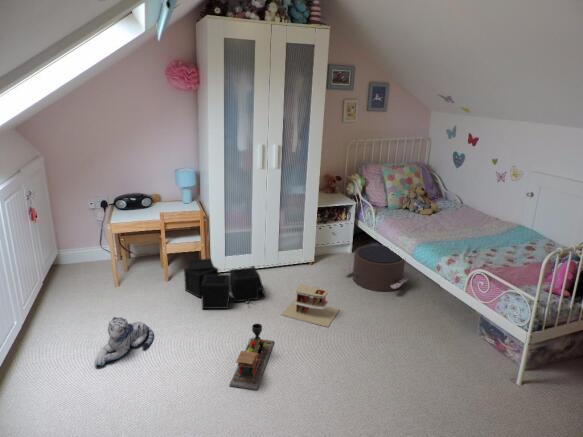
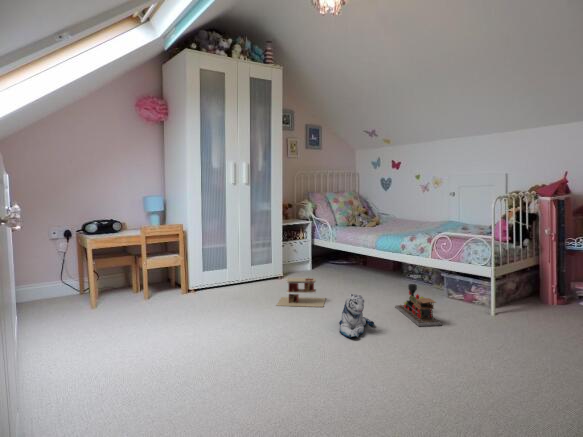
pouf: present [343,245,409,291] -> none [313,253,373,286]
storage bin: present [184,258,265,309] -> none [170,272,253,310]
plush toy: present [94,317,154,366] -> present [339,294,374,338]
toy train: present [229,324,274,390] -> present [395,284,442,327]

